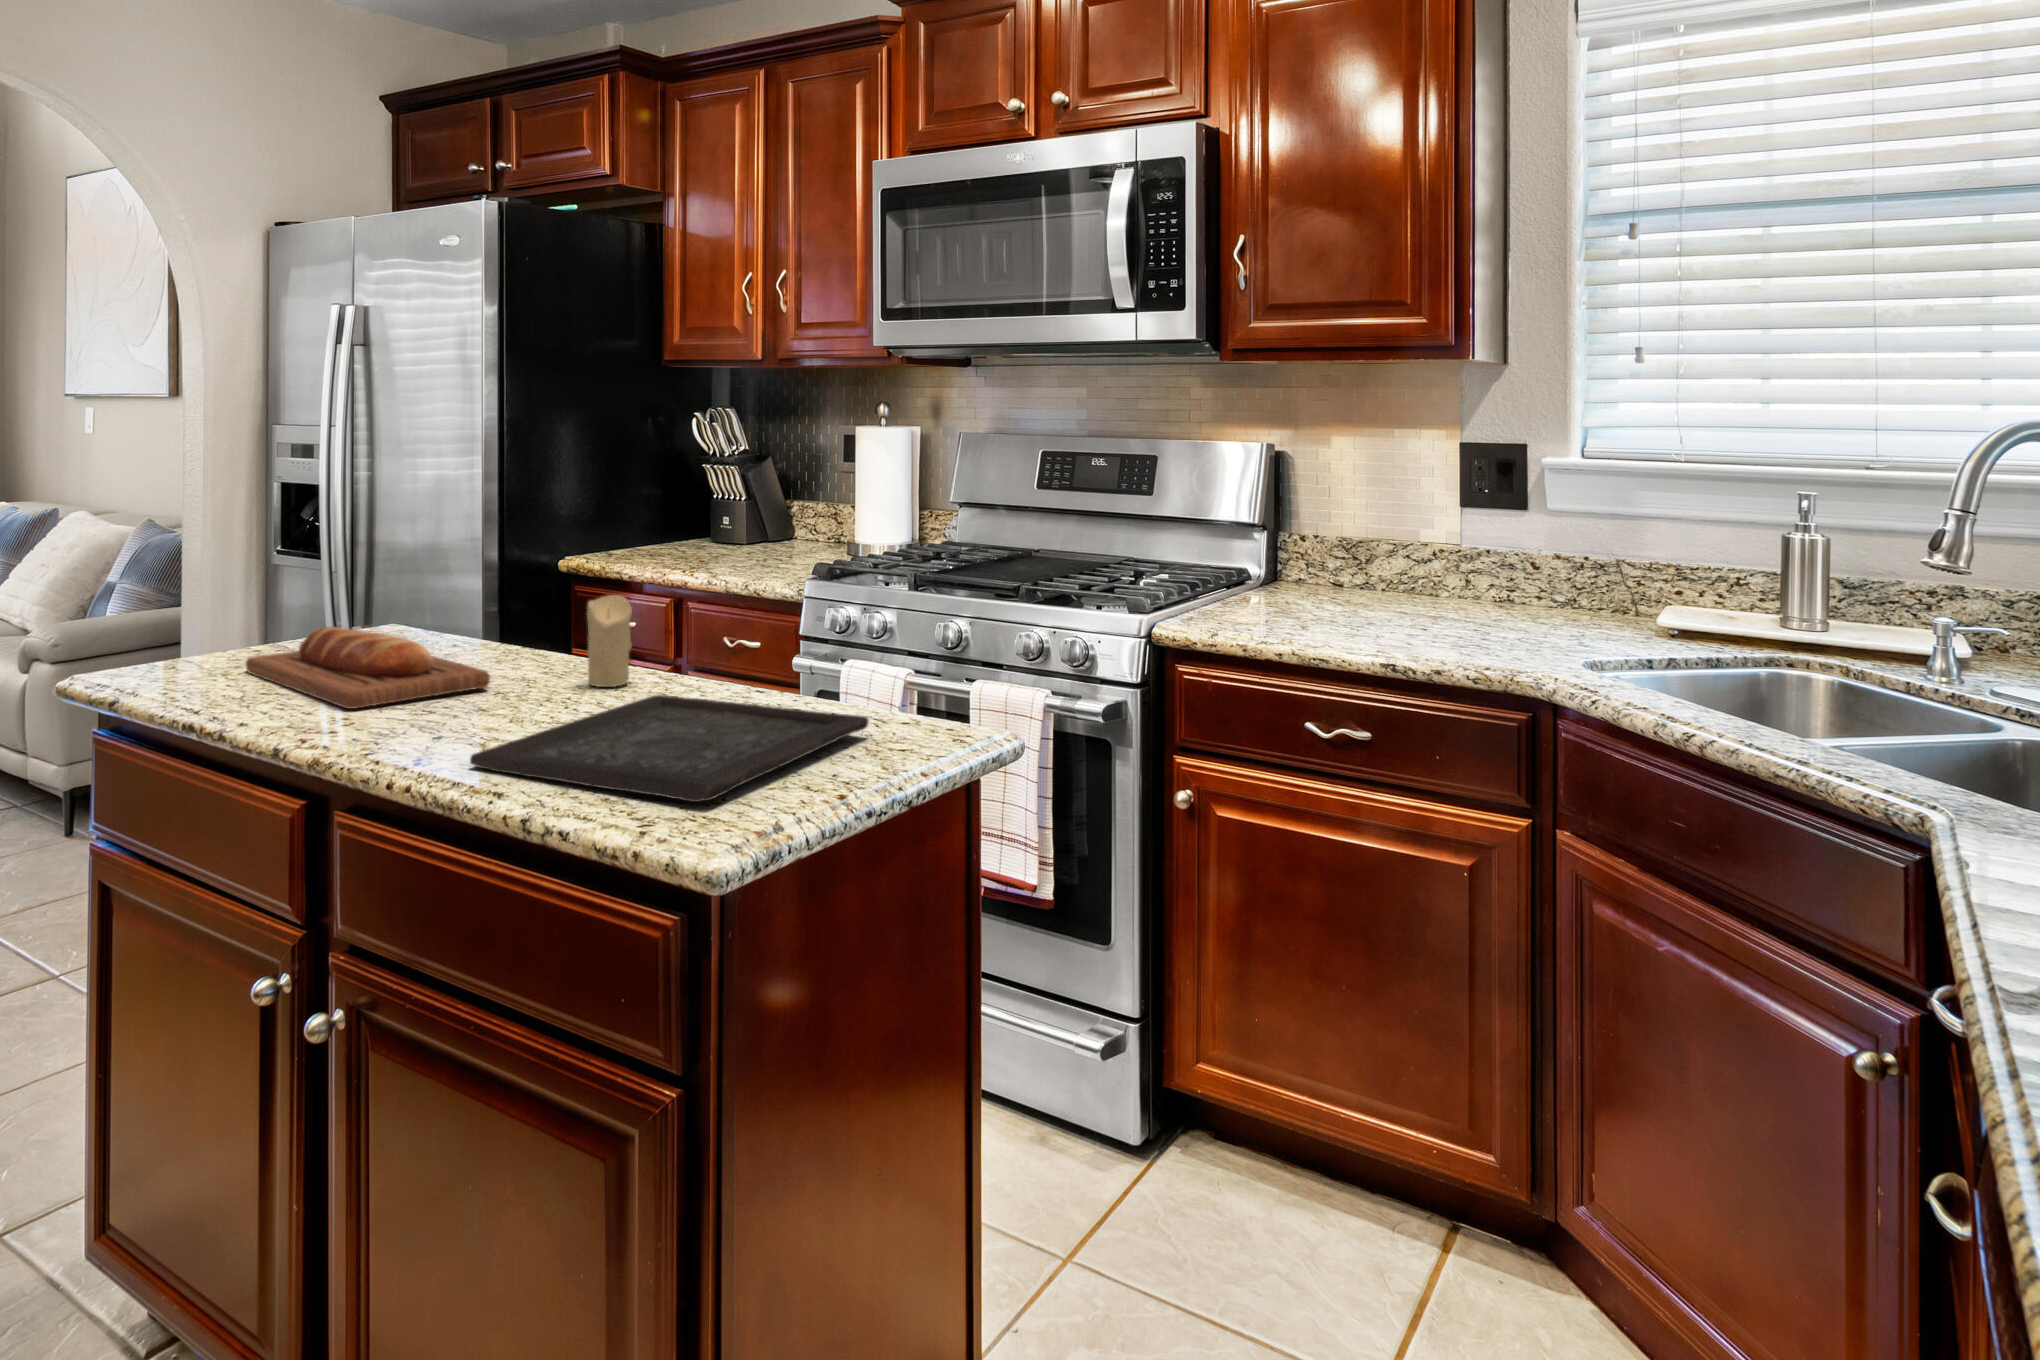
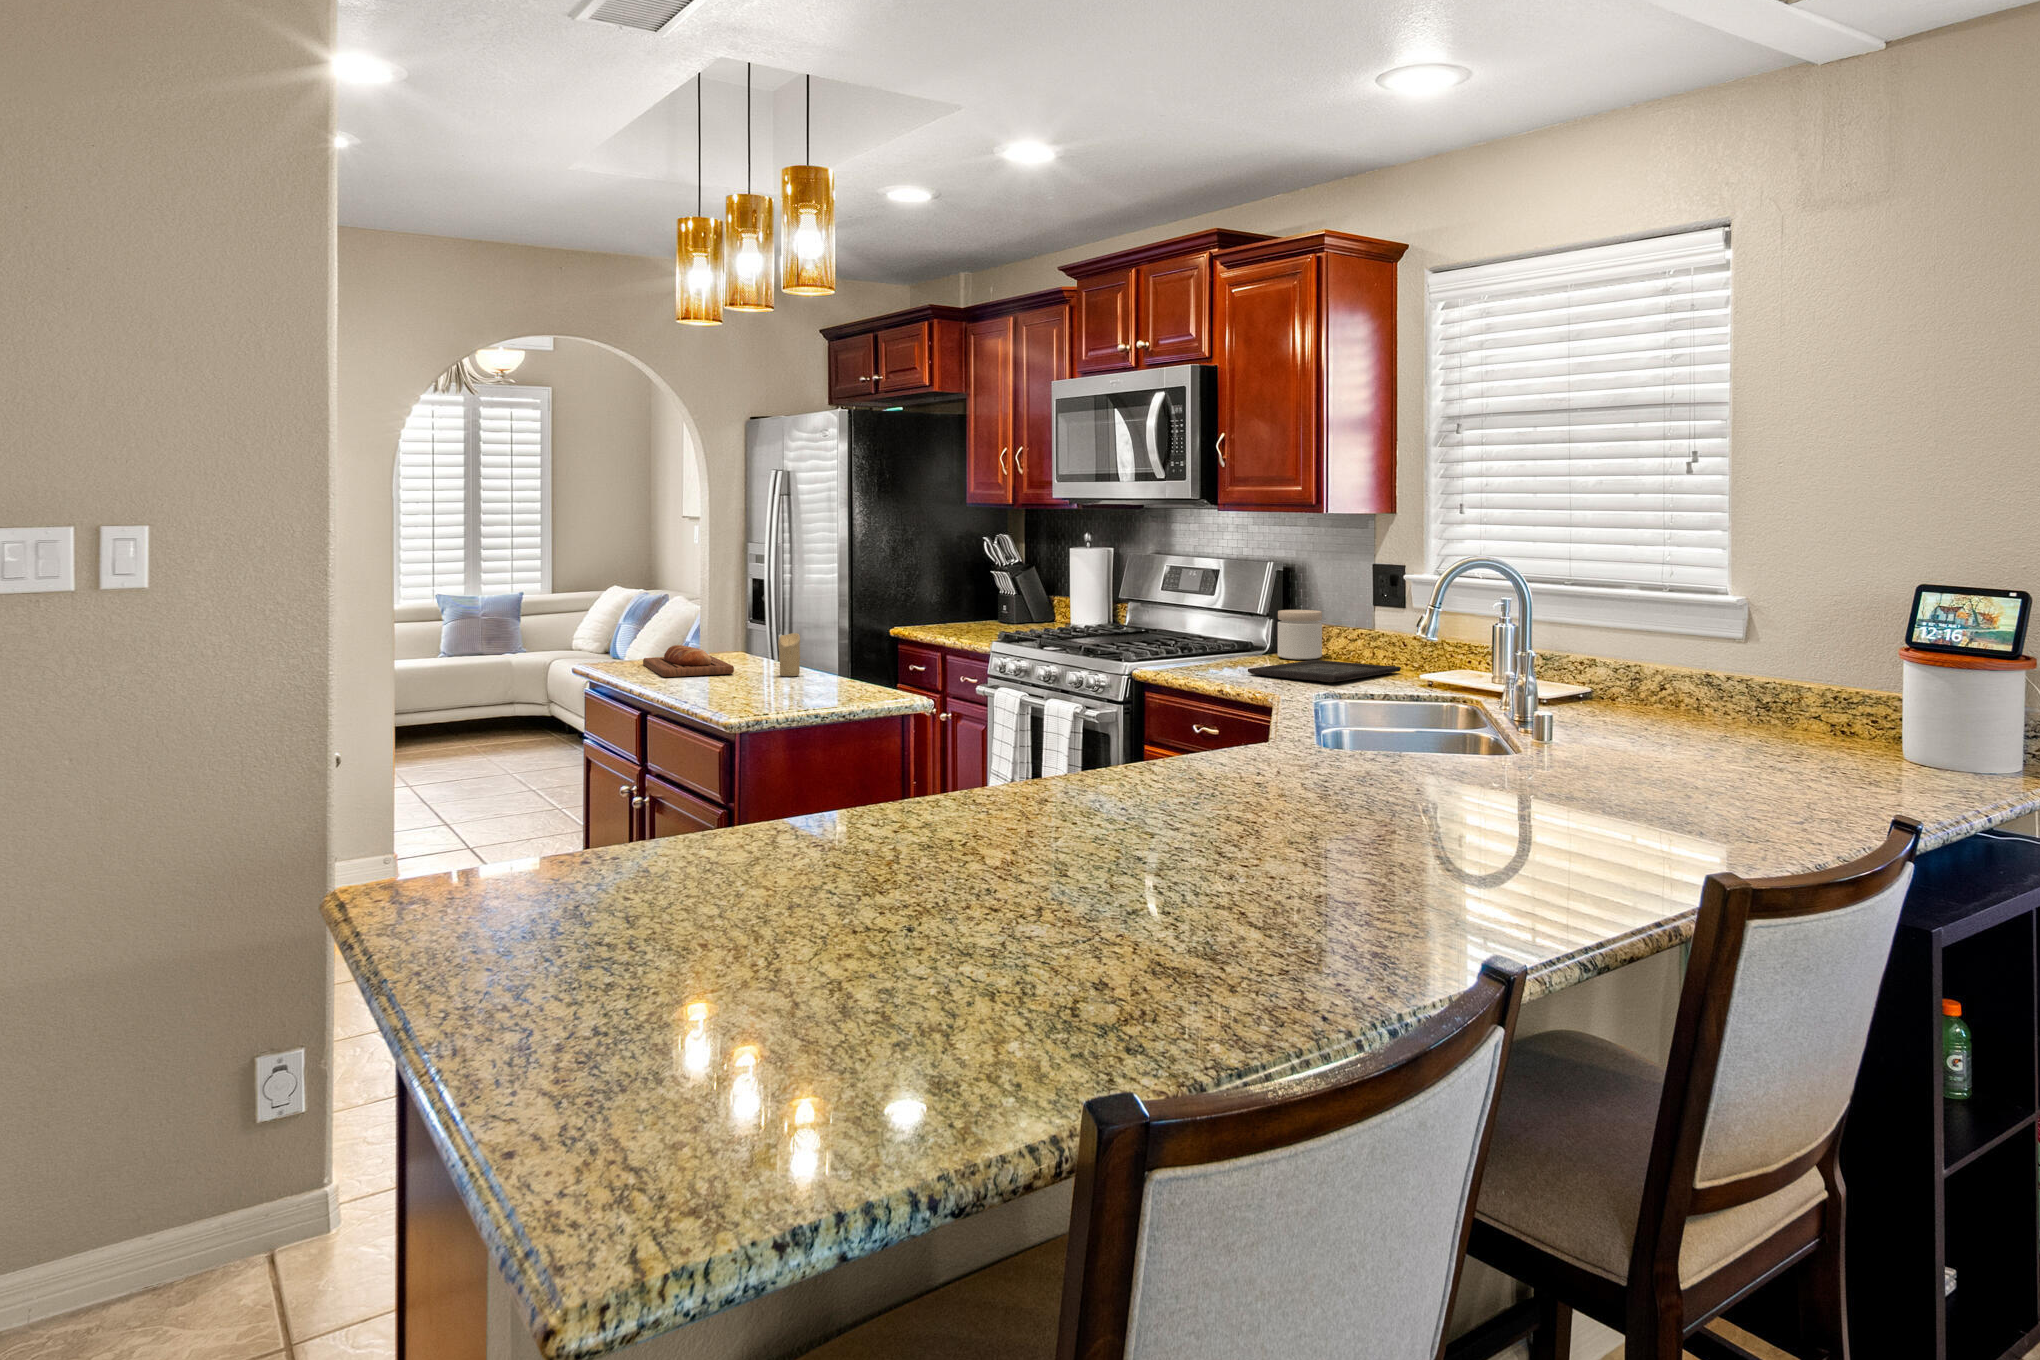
jar: none [1298,516,1371,594] -> present [1278,610,1322,659]
tray: present [470,695,869,802] -> present [1248,660,1401,682]

